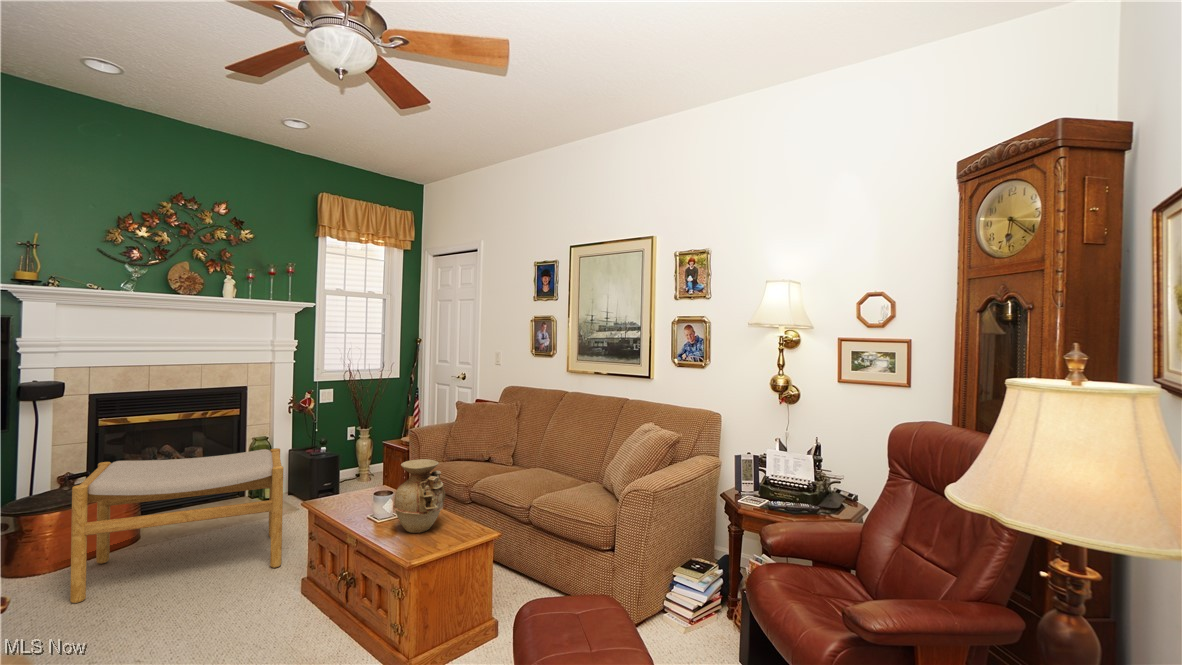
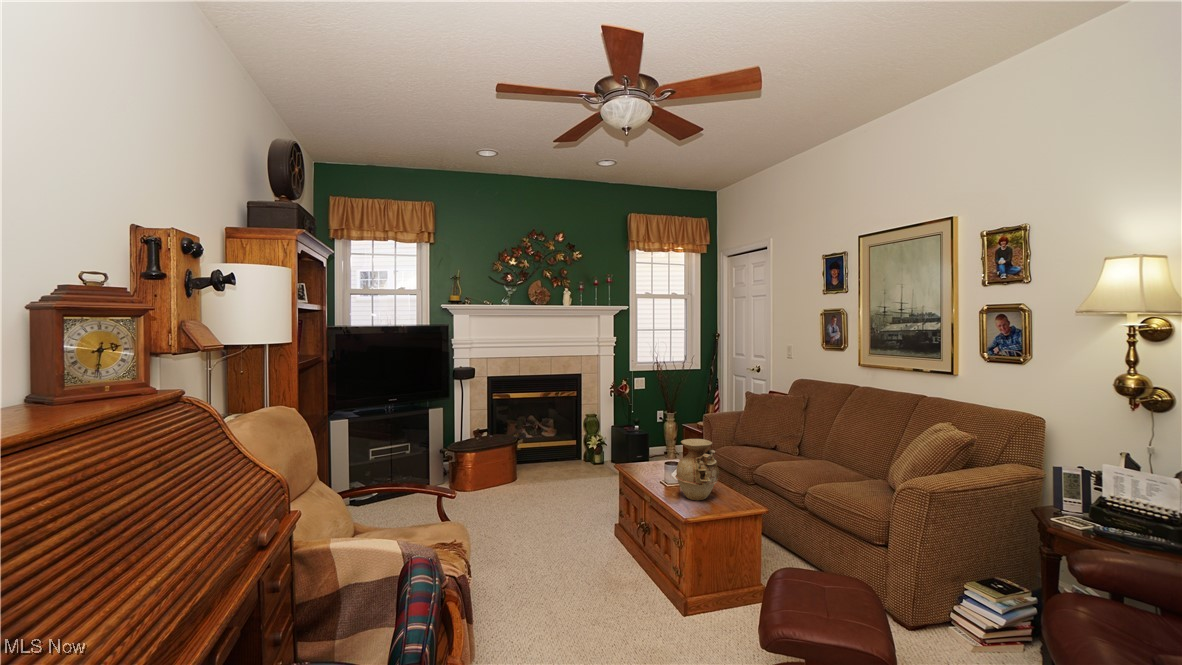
footstool: present [70,448,283,603] -> none [480,422,603,514]

